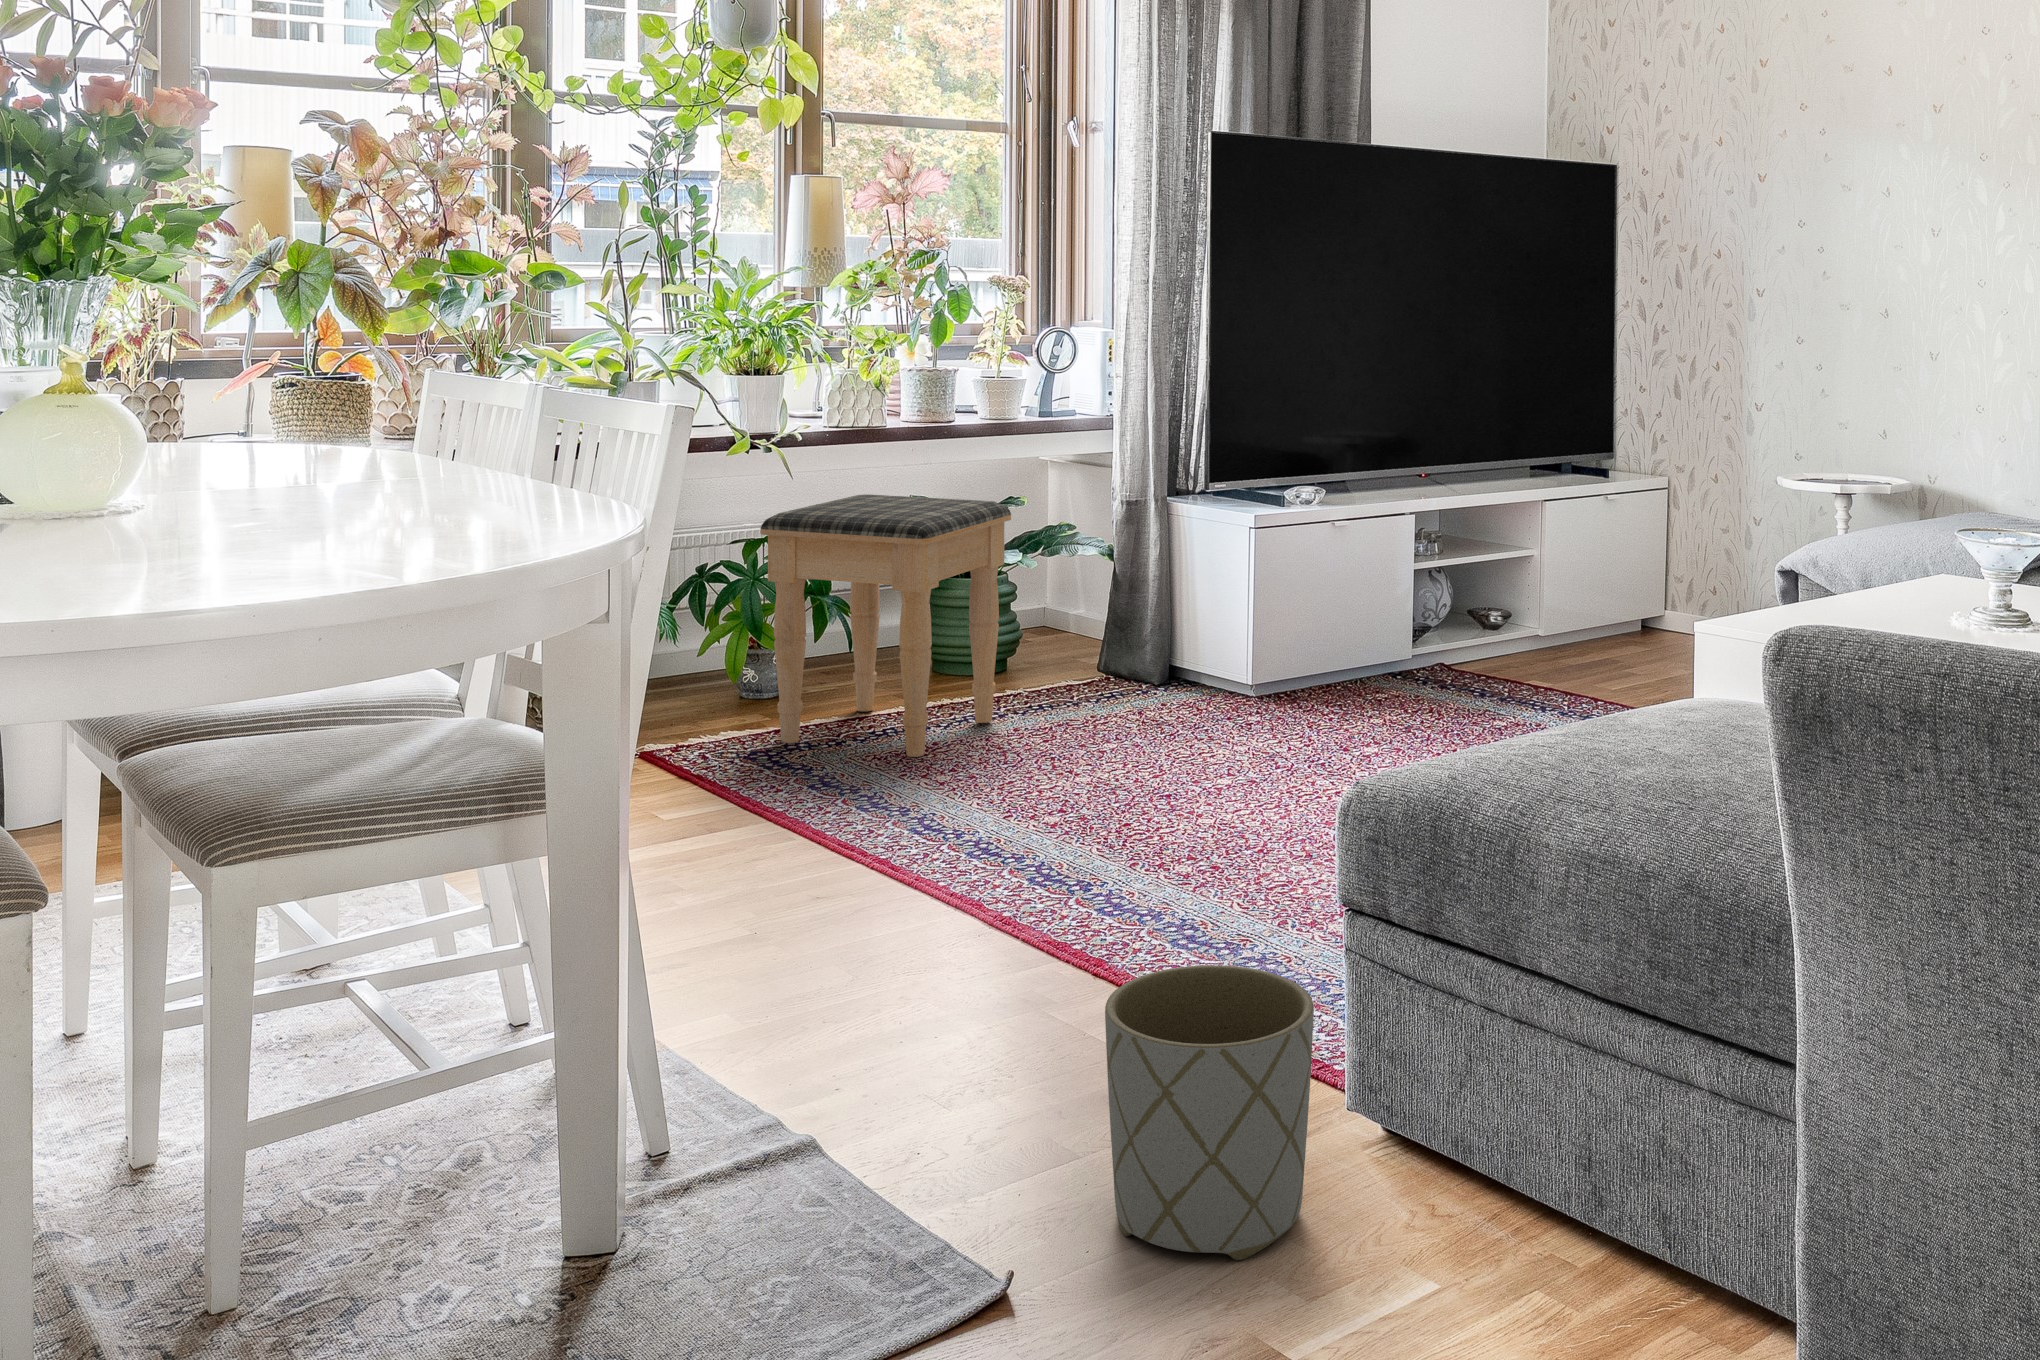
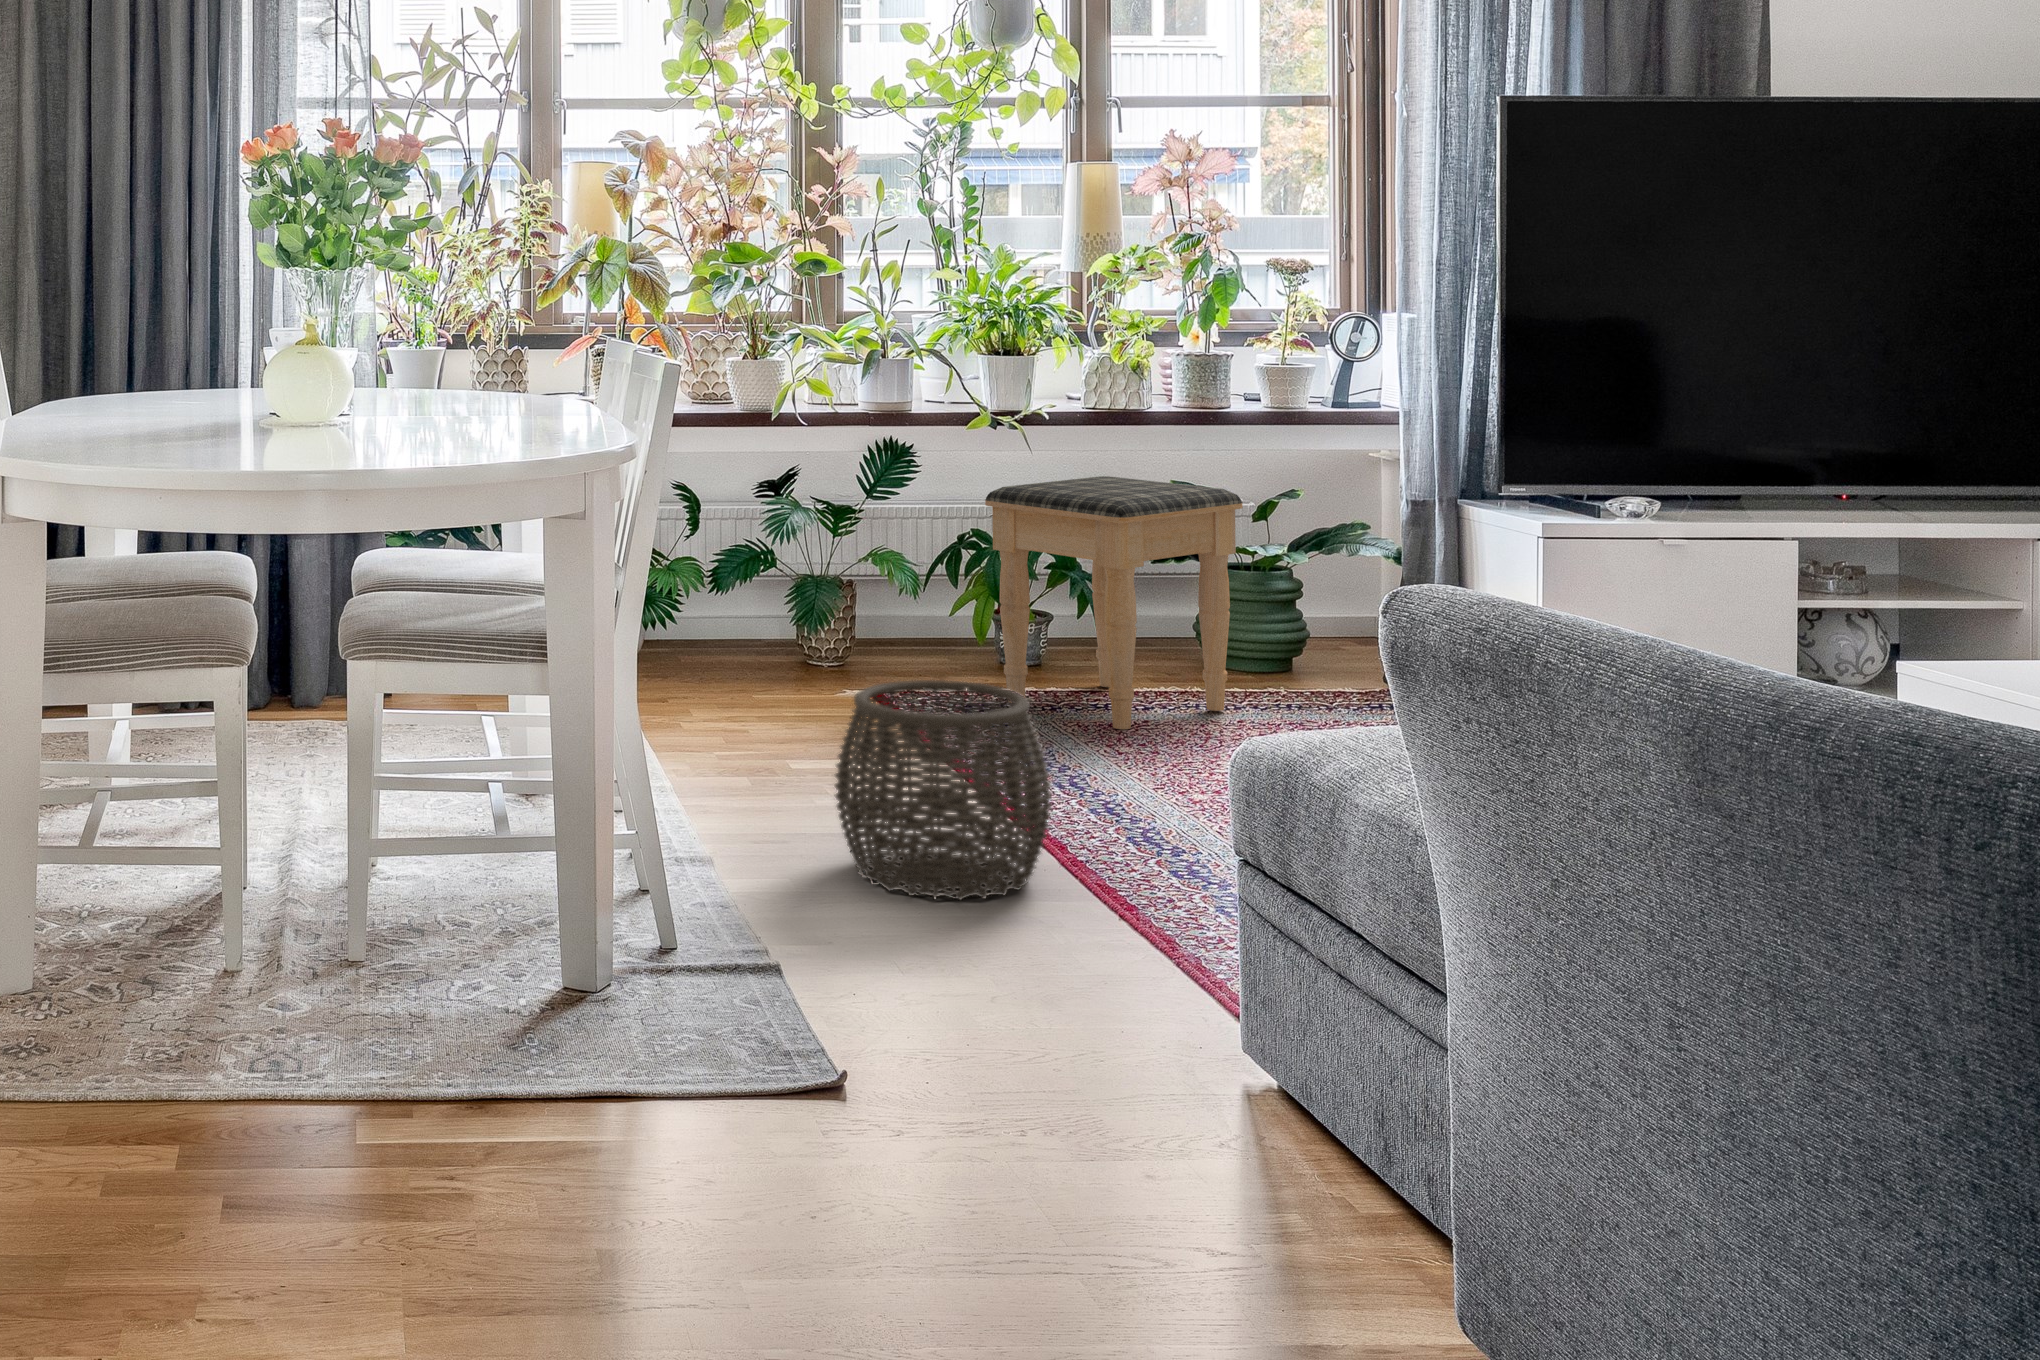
woven basket: none [765,744,1010,1006] -> present [835,680,1052,900]
planter: present [1105,965,1314,1260] -> none [952,871,1141,1116]

